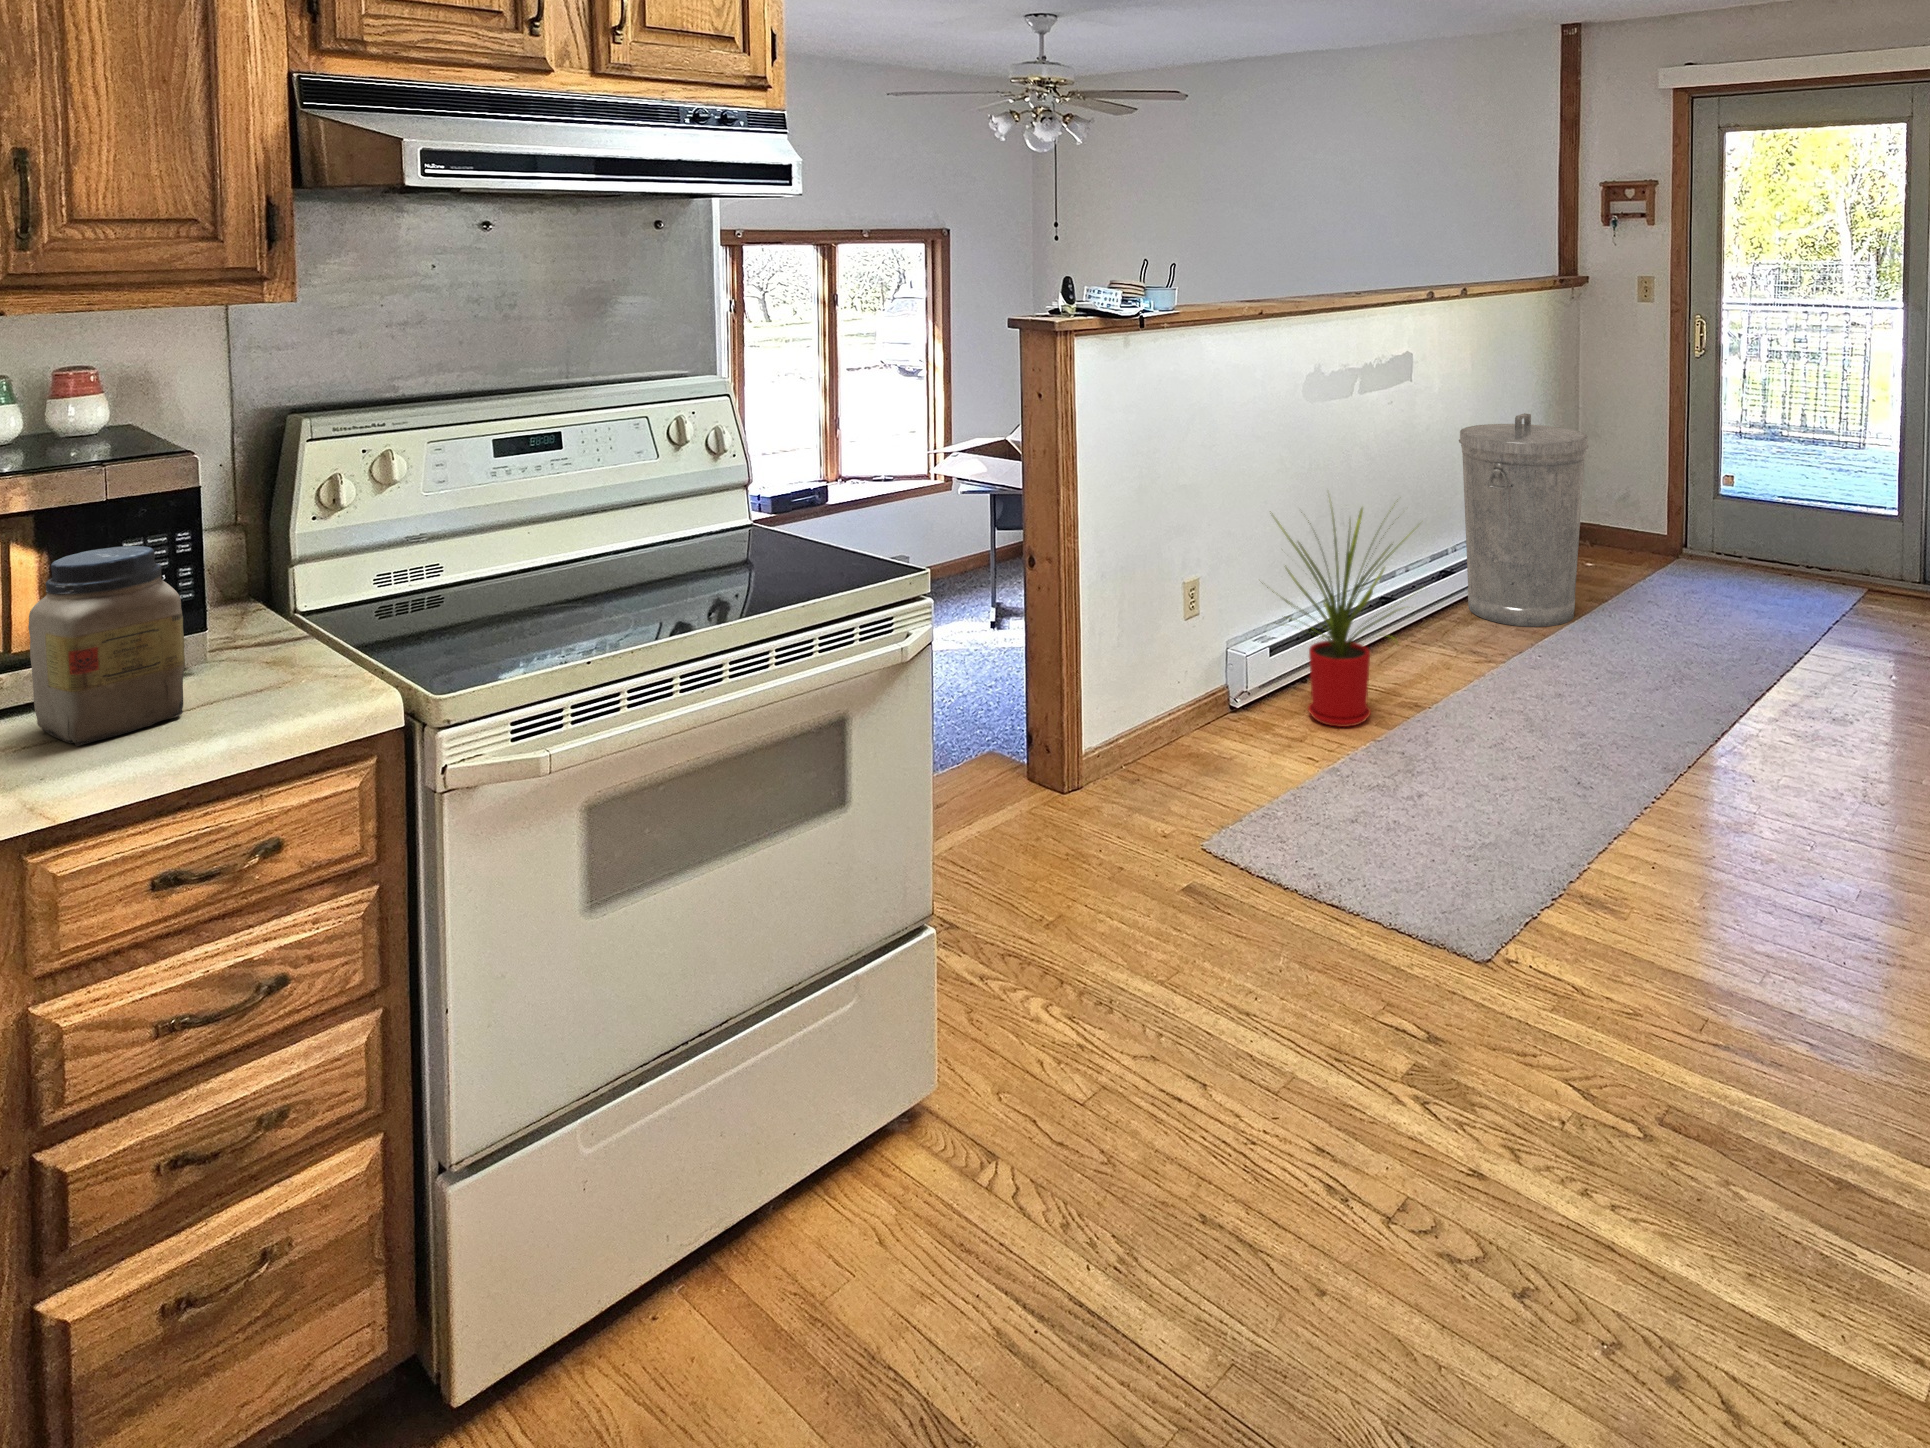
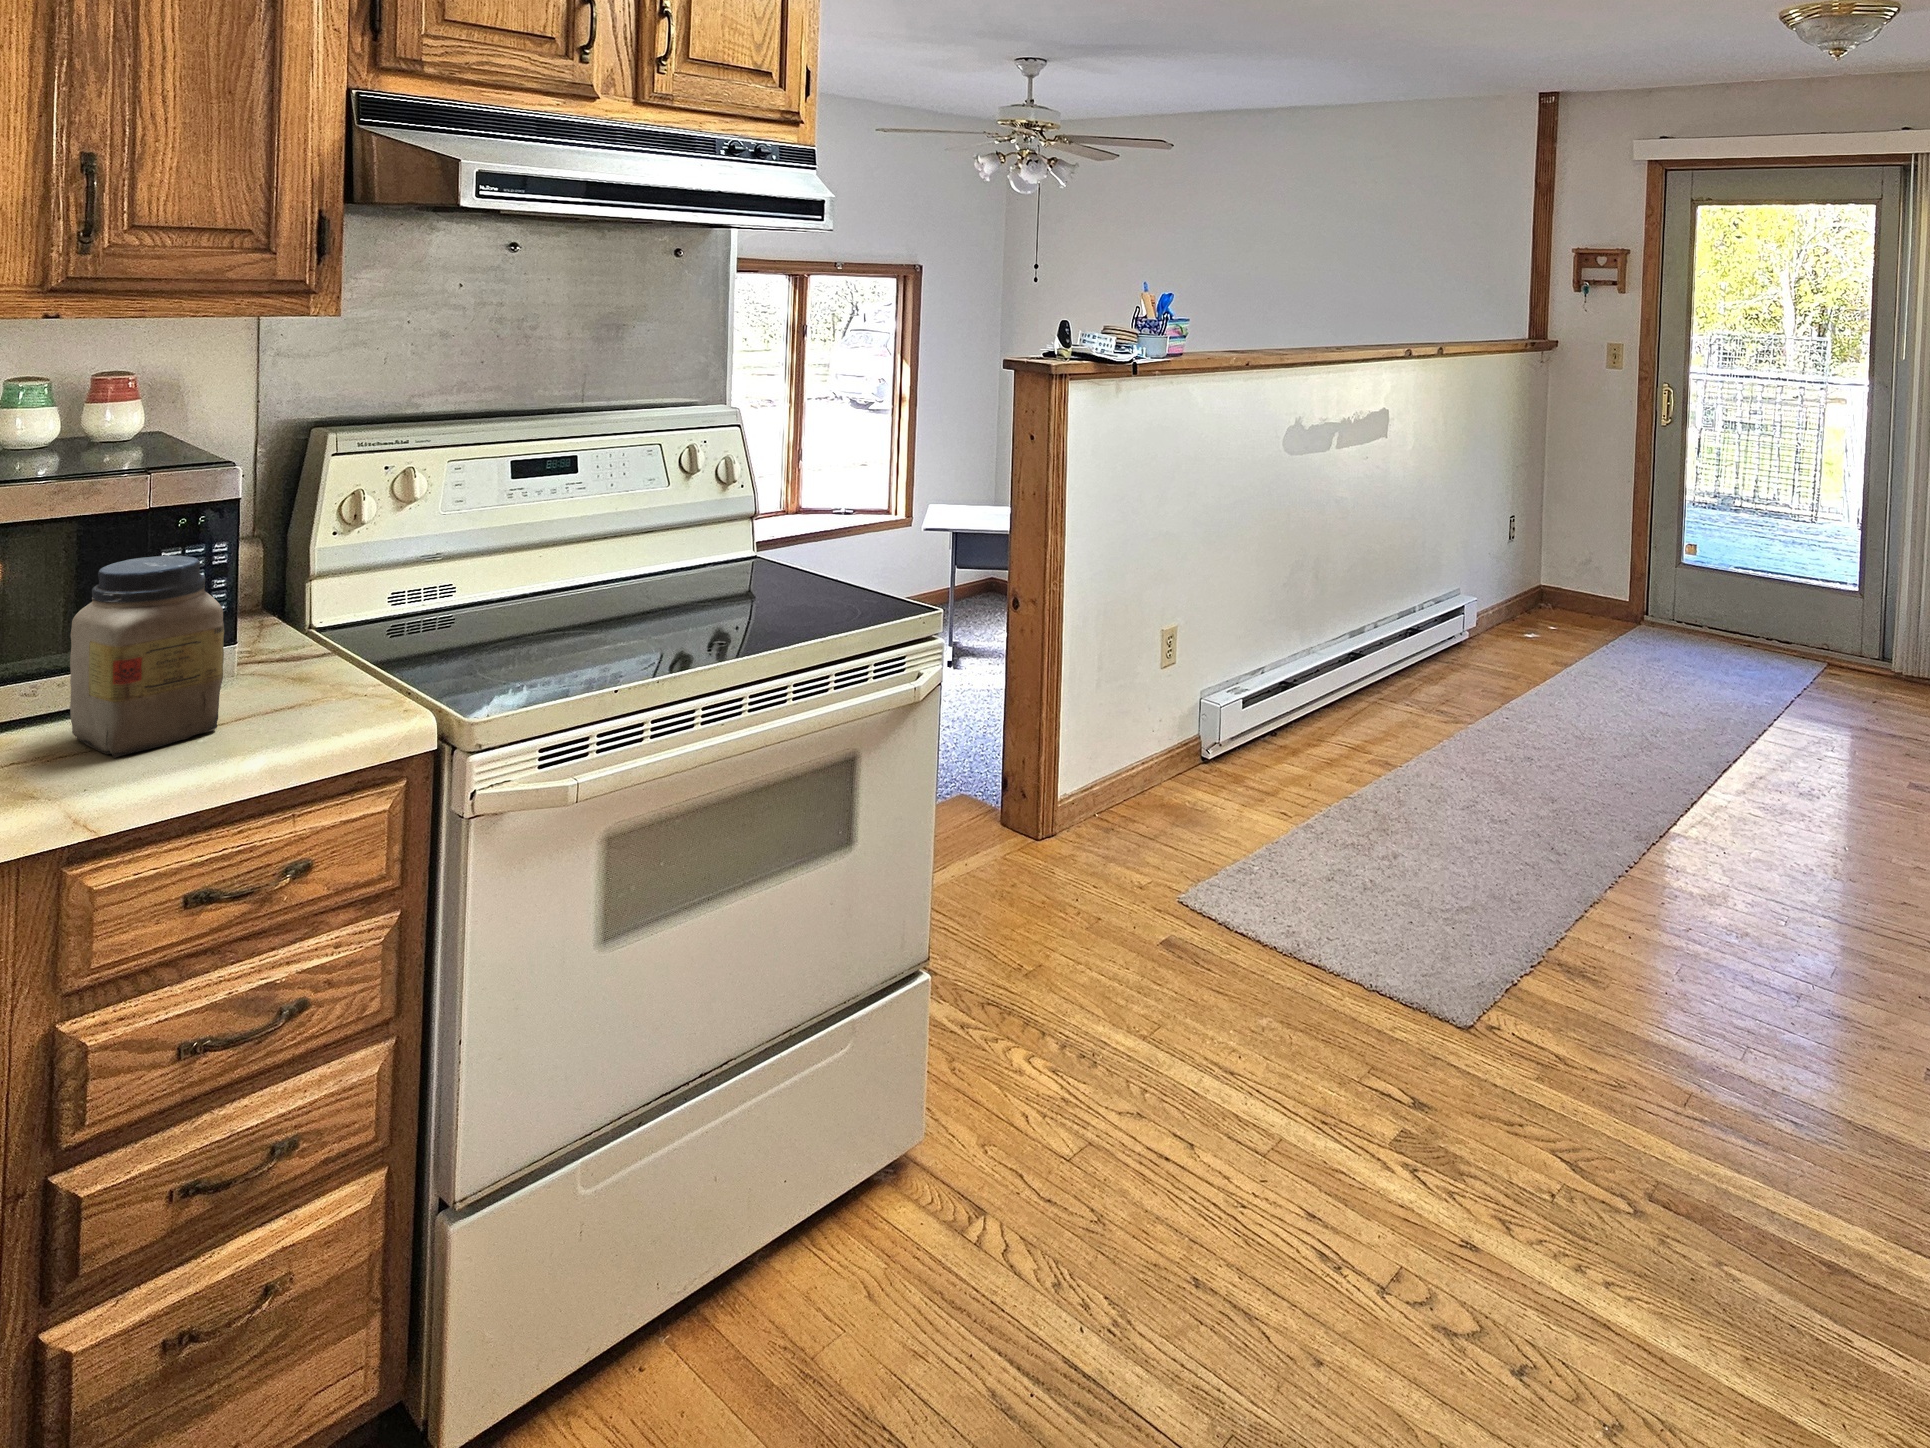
trash can: present [1459,413,1589,627] -> none [1431,474,1559,686]
house plant: present [1267,505,1414,727] -> none [1237,540,1402,780]

